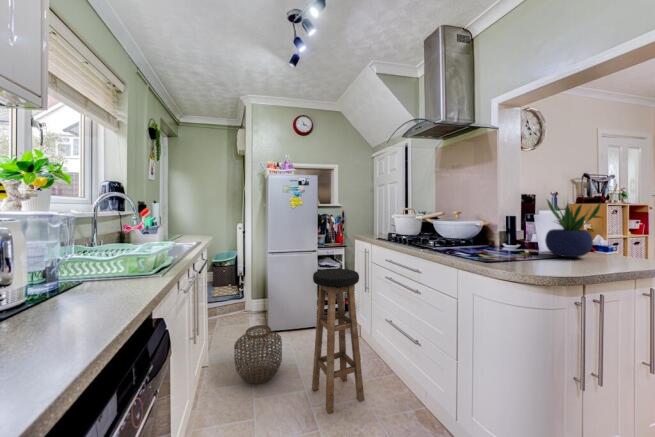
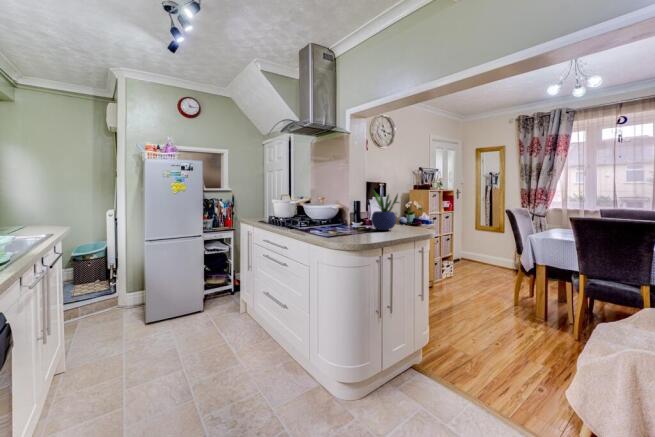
bar stool: present [312,269,364,413] -> none [193,248,243,372]
woven basket: present [234,325,282,384] -> none [109,308,163,365]

